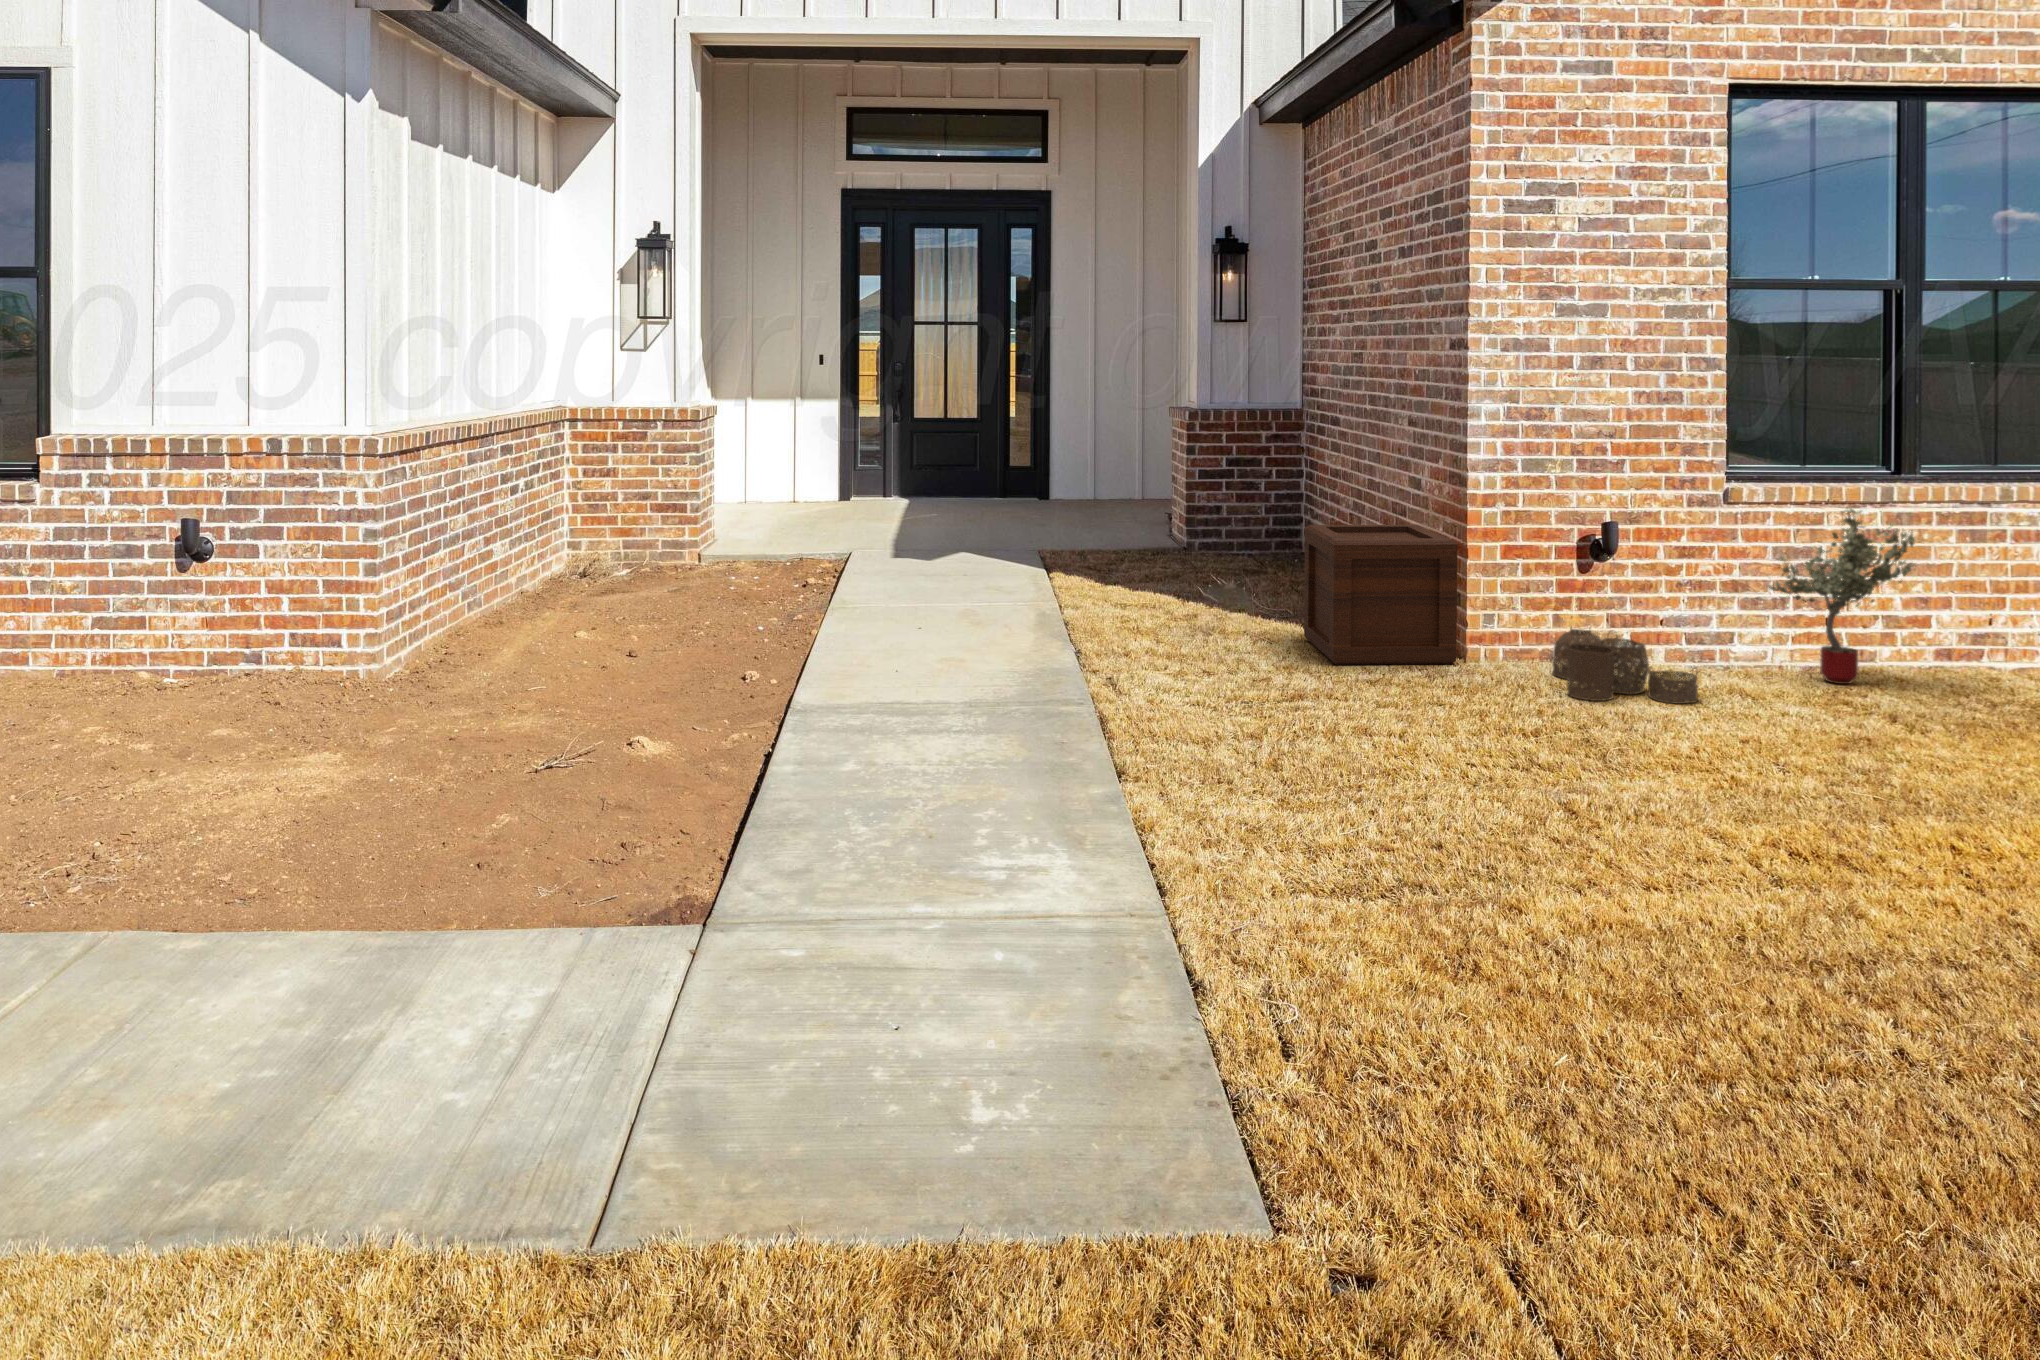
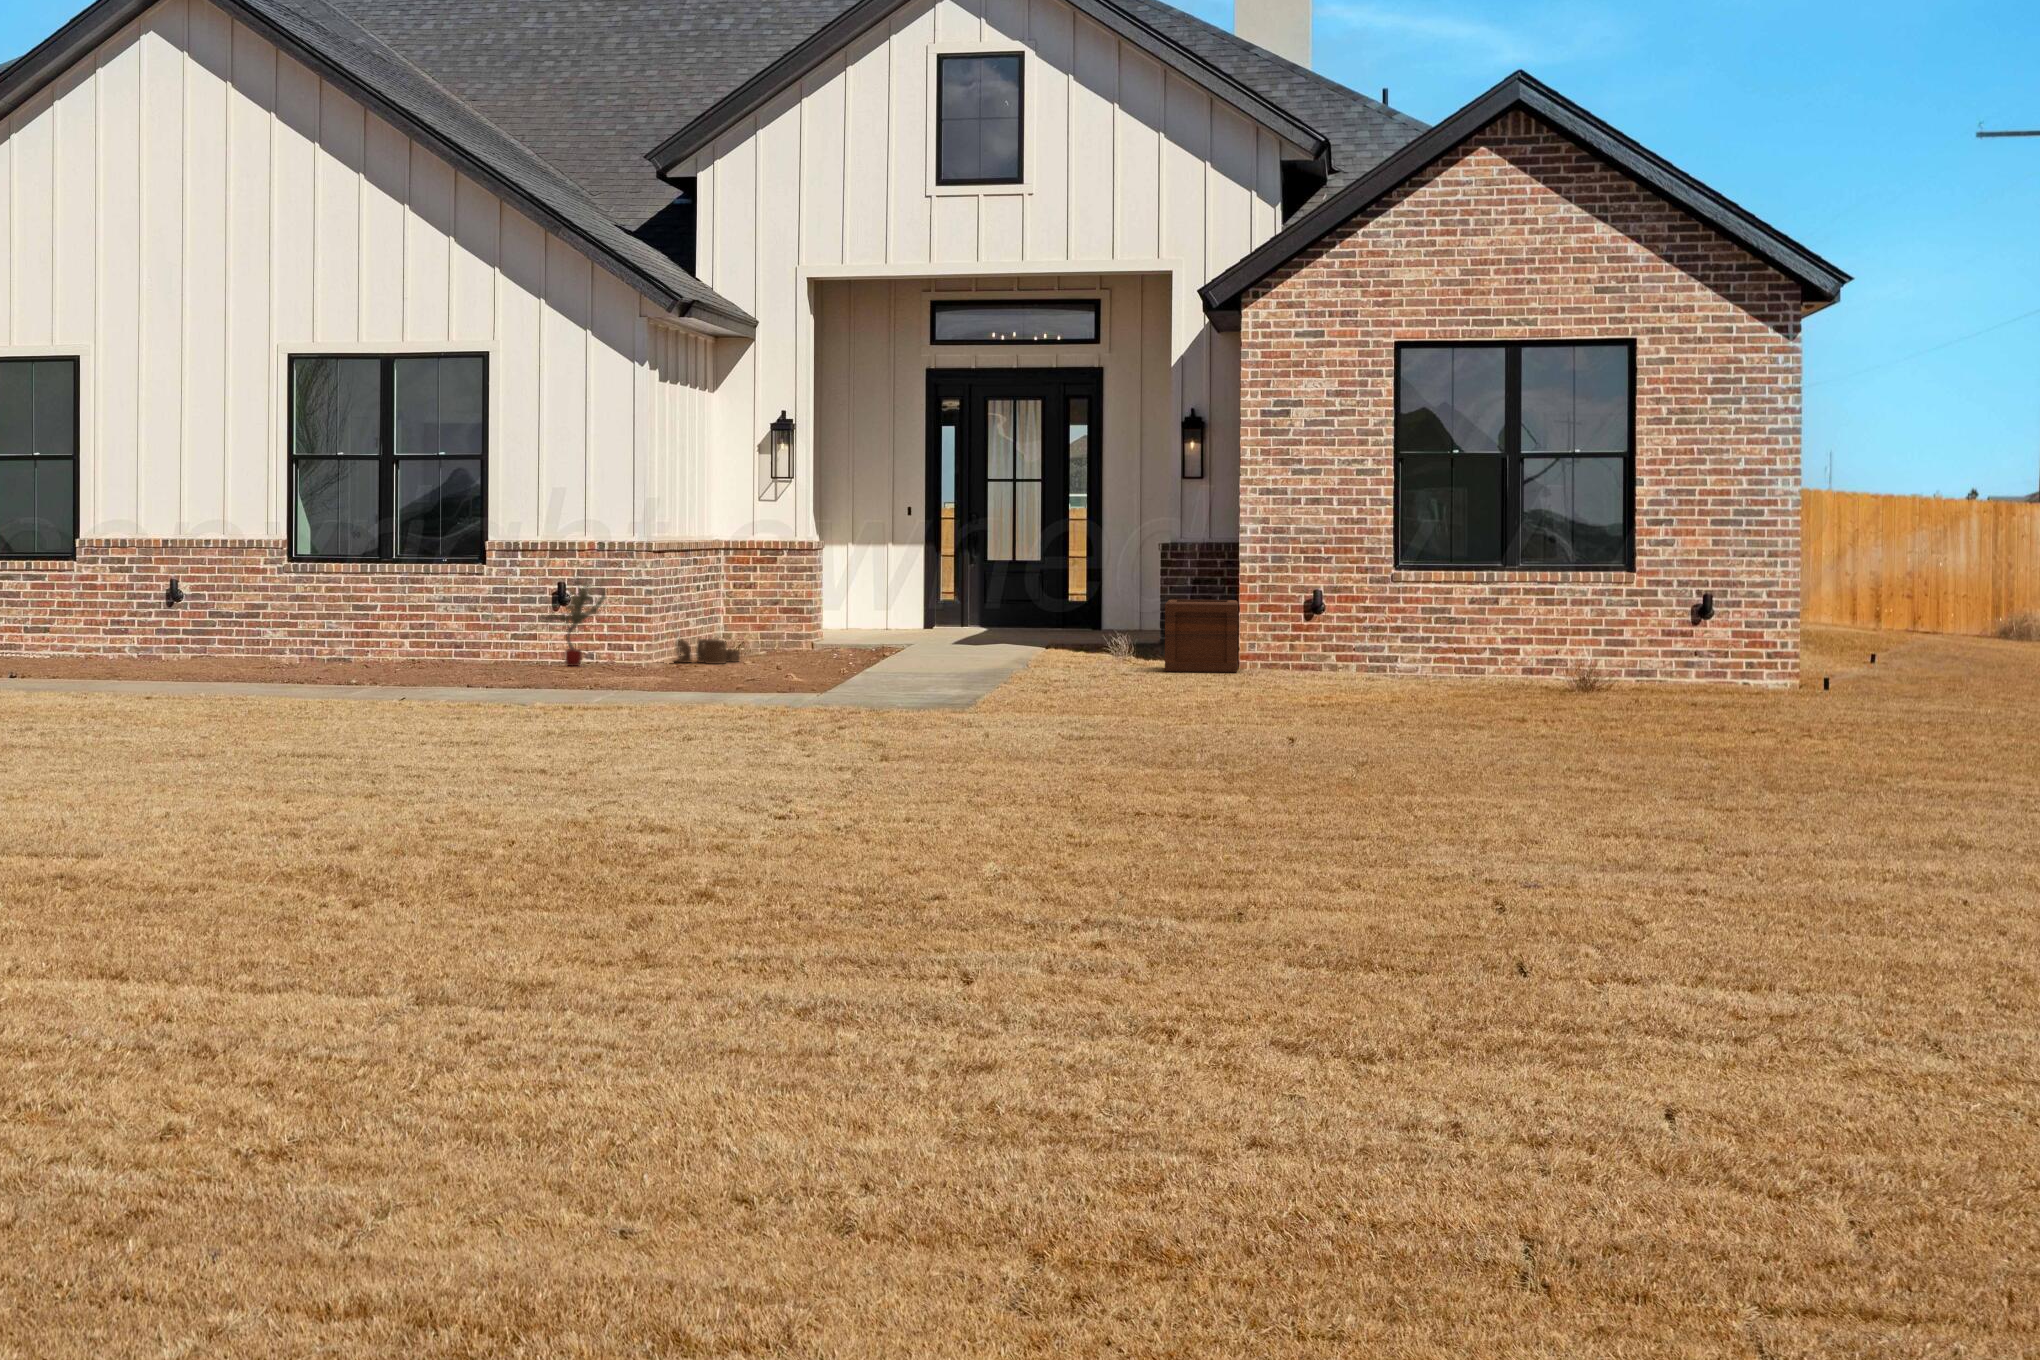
potted tree: present [1768,508,1915,684] -> present [541,577,607,666]
woven basket: present [1553,628,1698,704] -> present [673,638,740,664]

